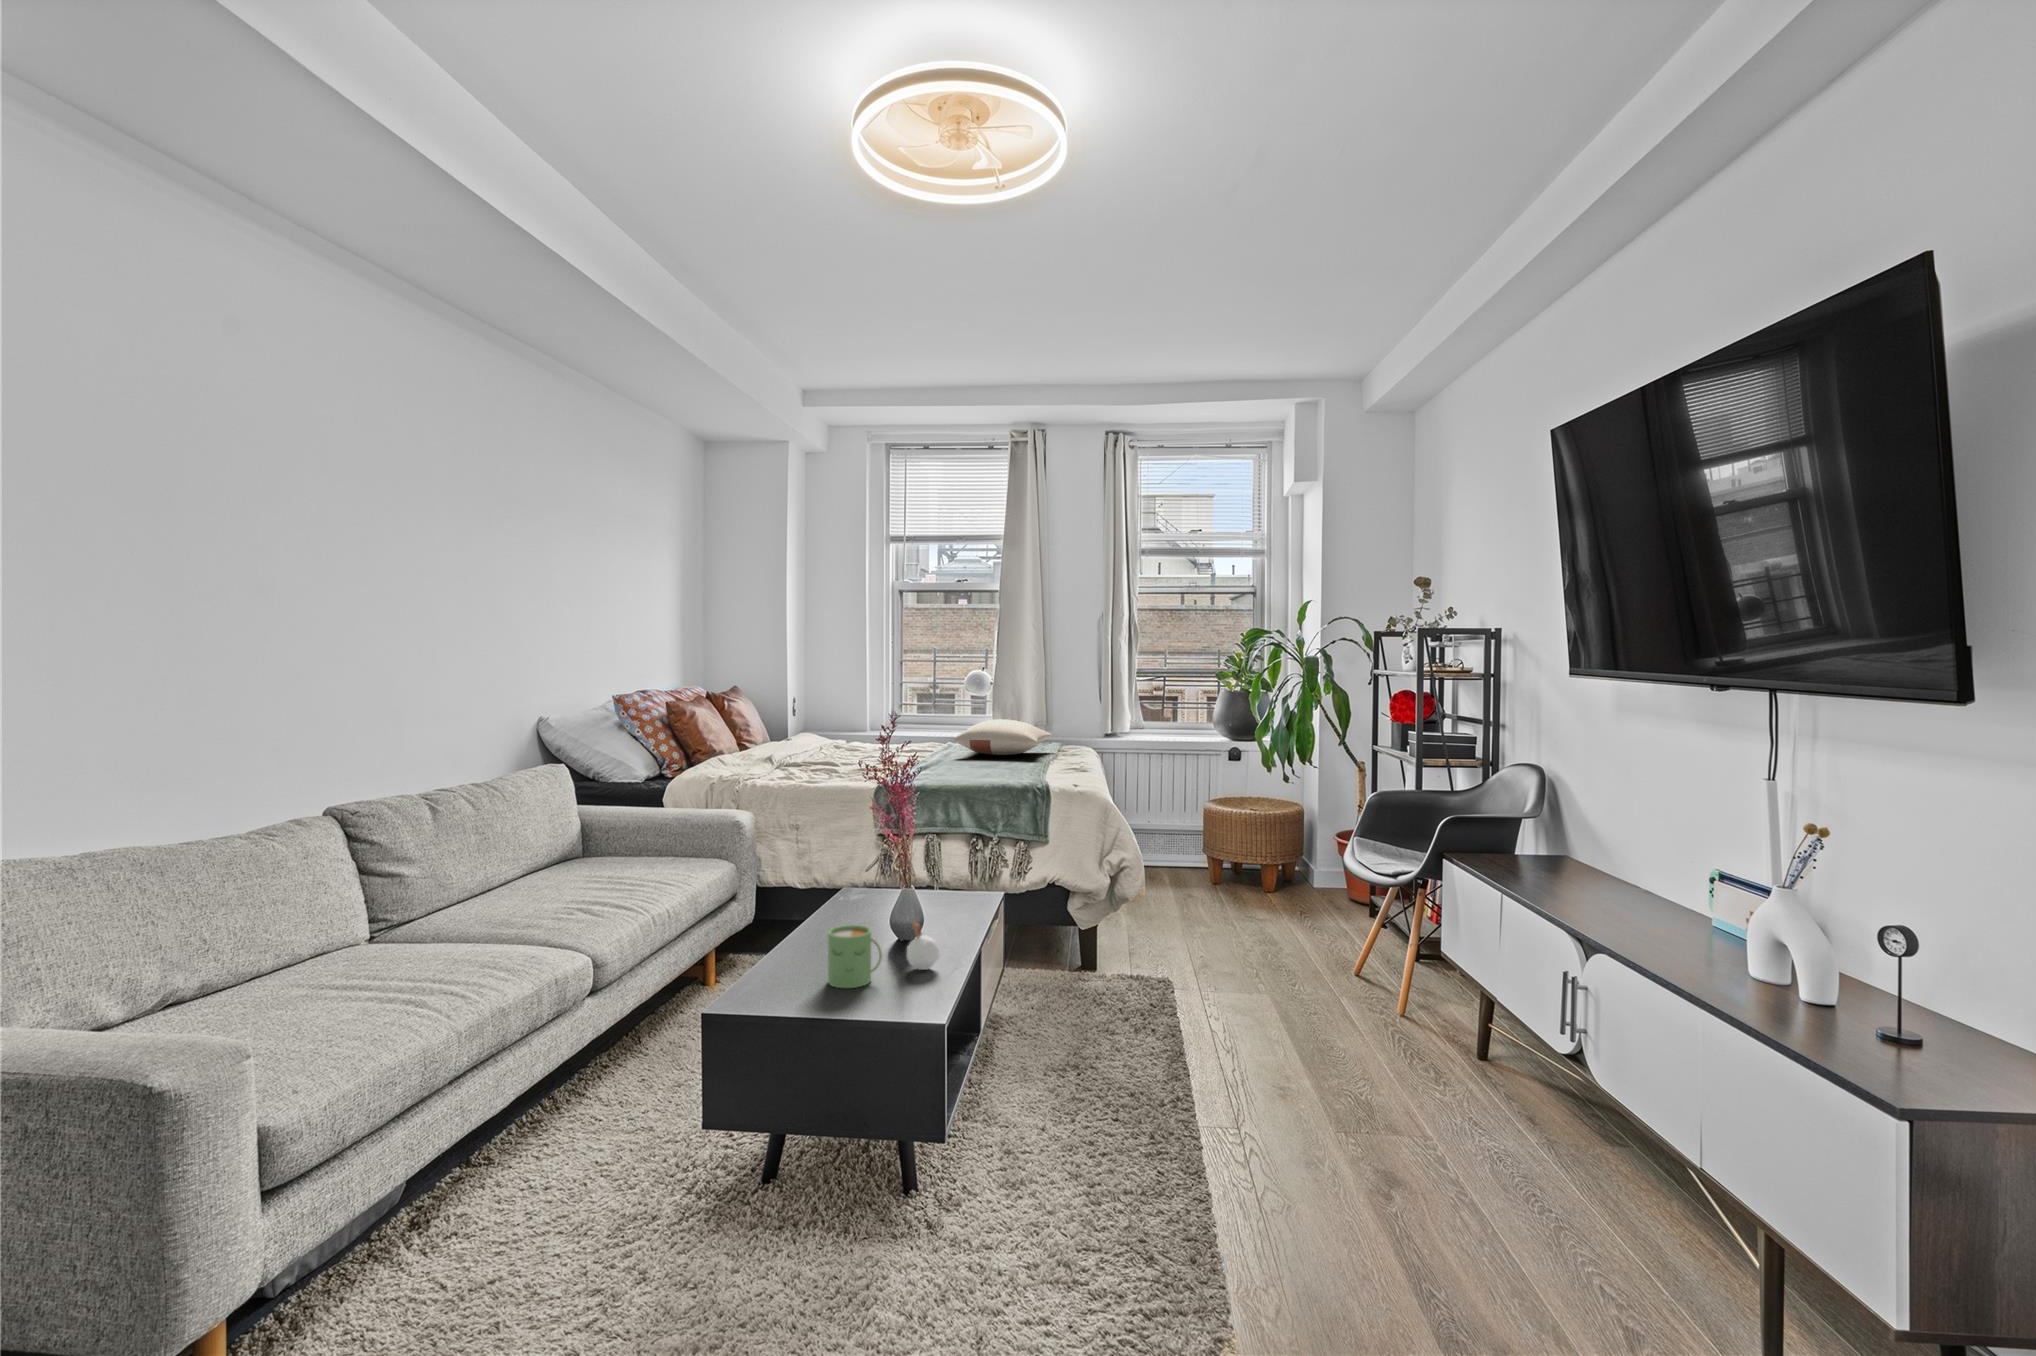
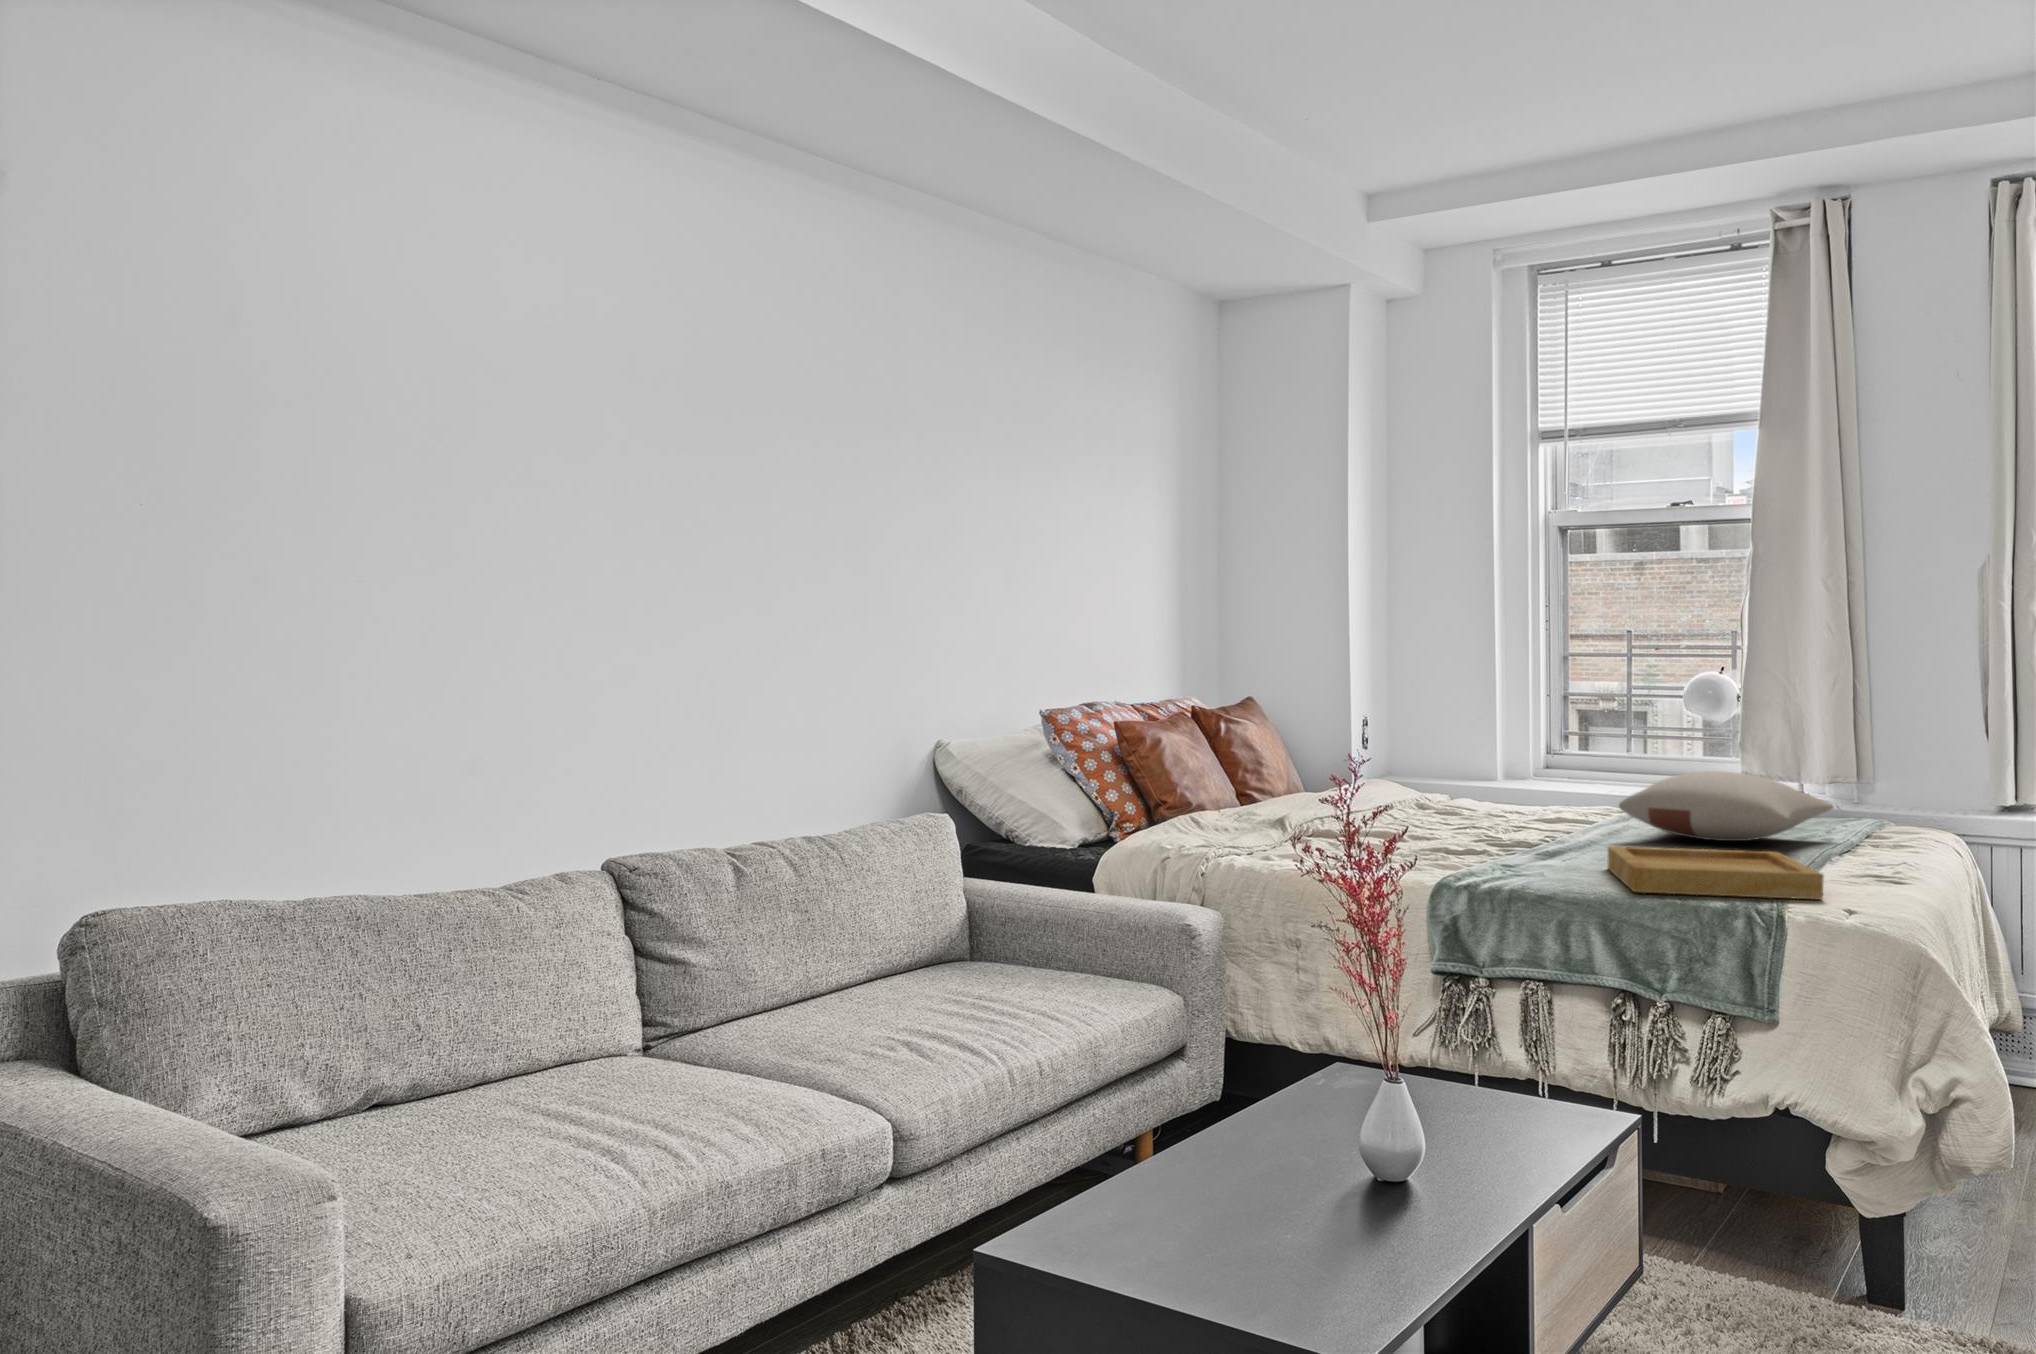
tray: none [959,758,1066,783] -> present [1607,846,1824,900]
candle: present [907,919,939,970] -> none [1373,1125,1438,1244]
mug: present [828,925,882,988] -> none [1221,1136,1318,1254]

